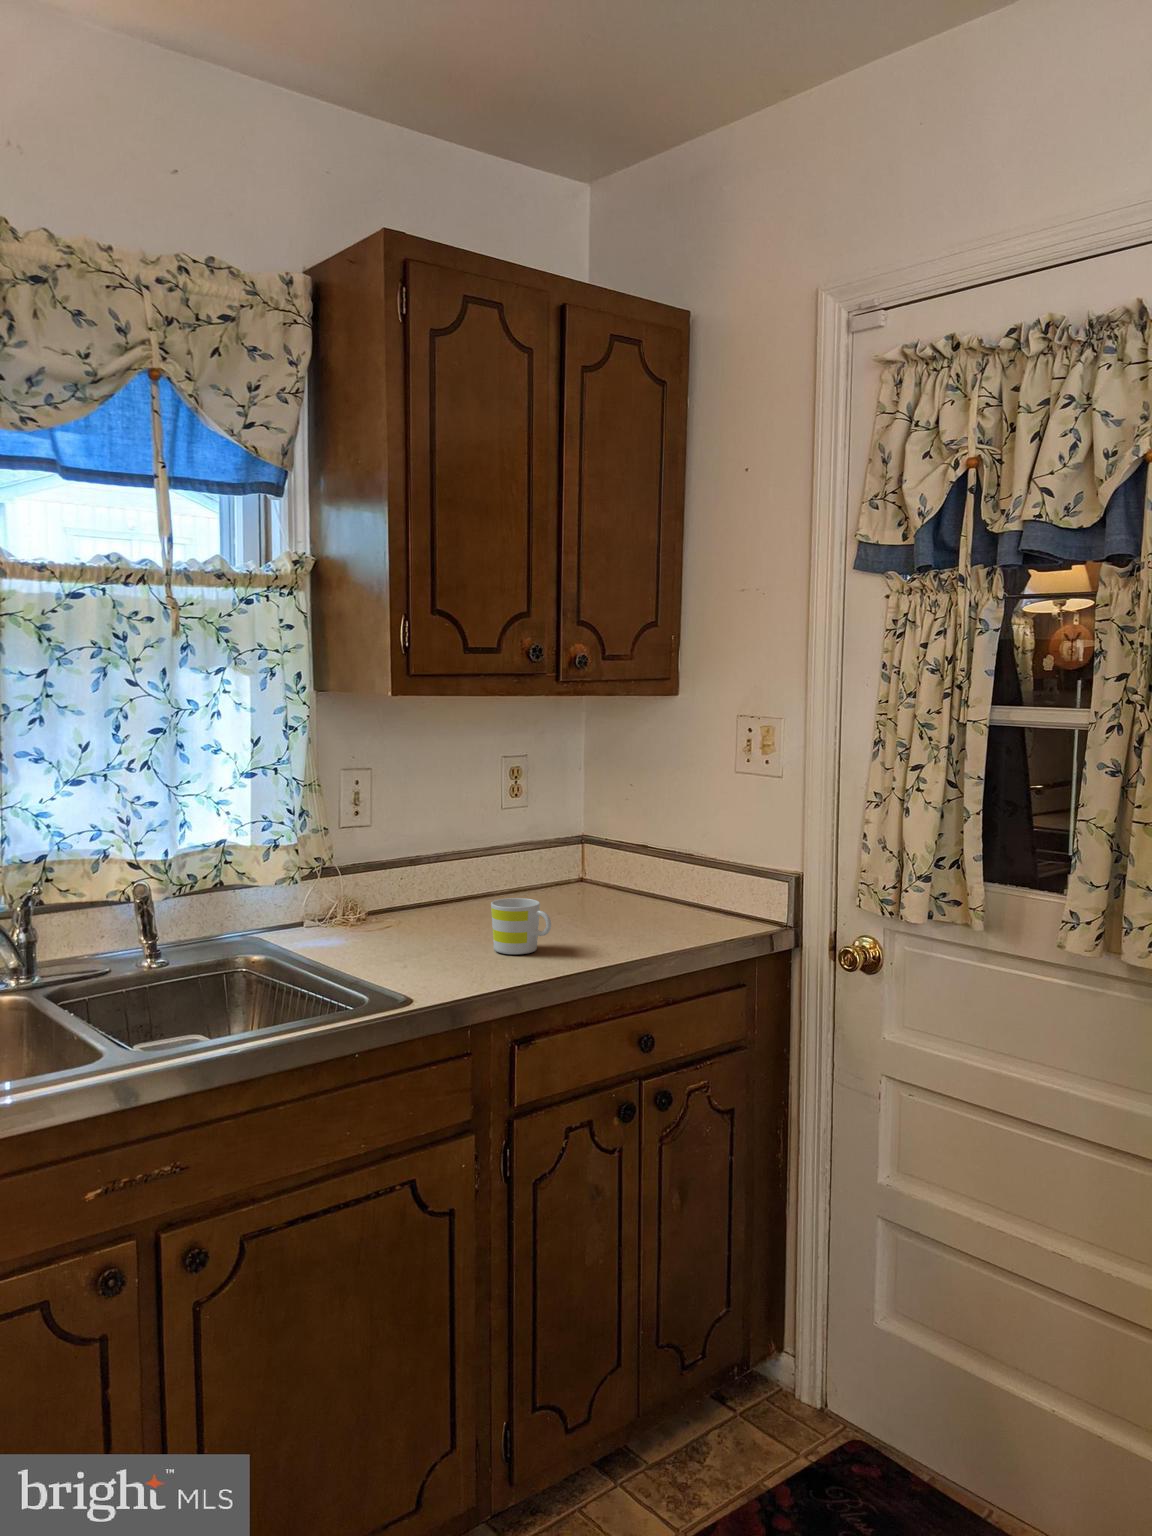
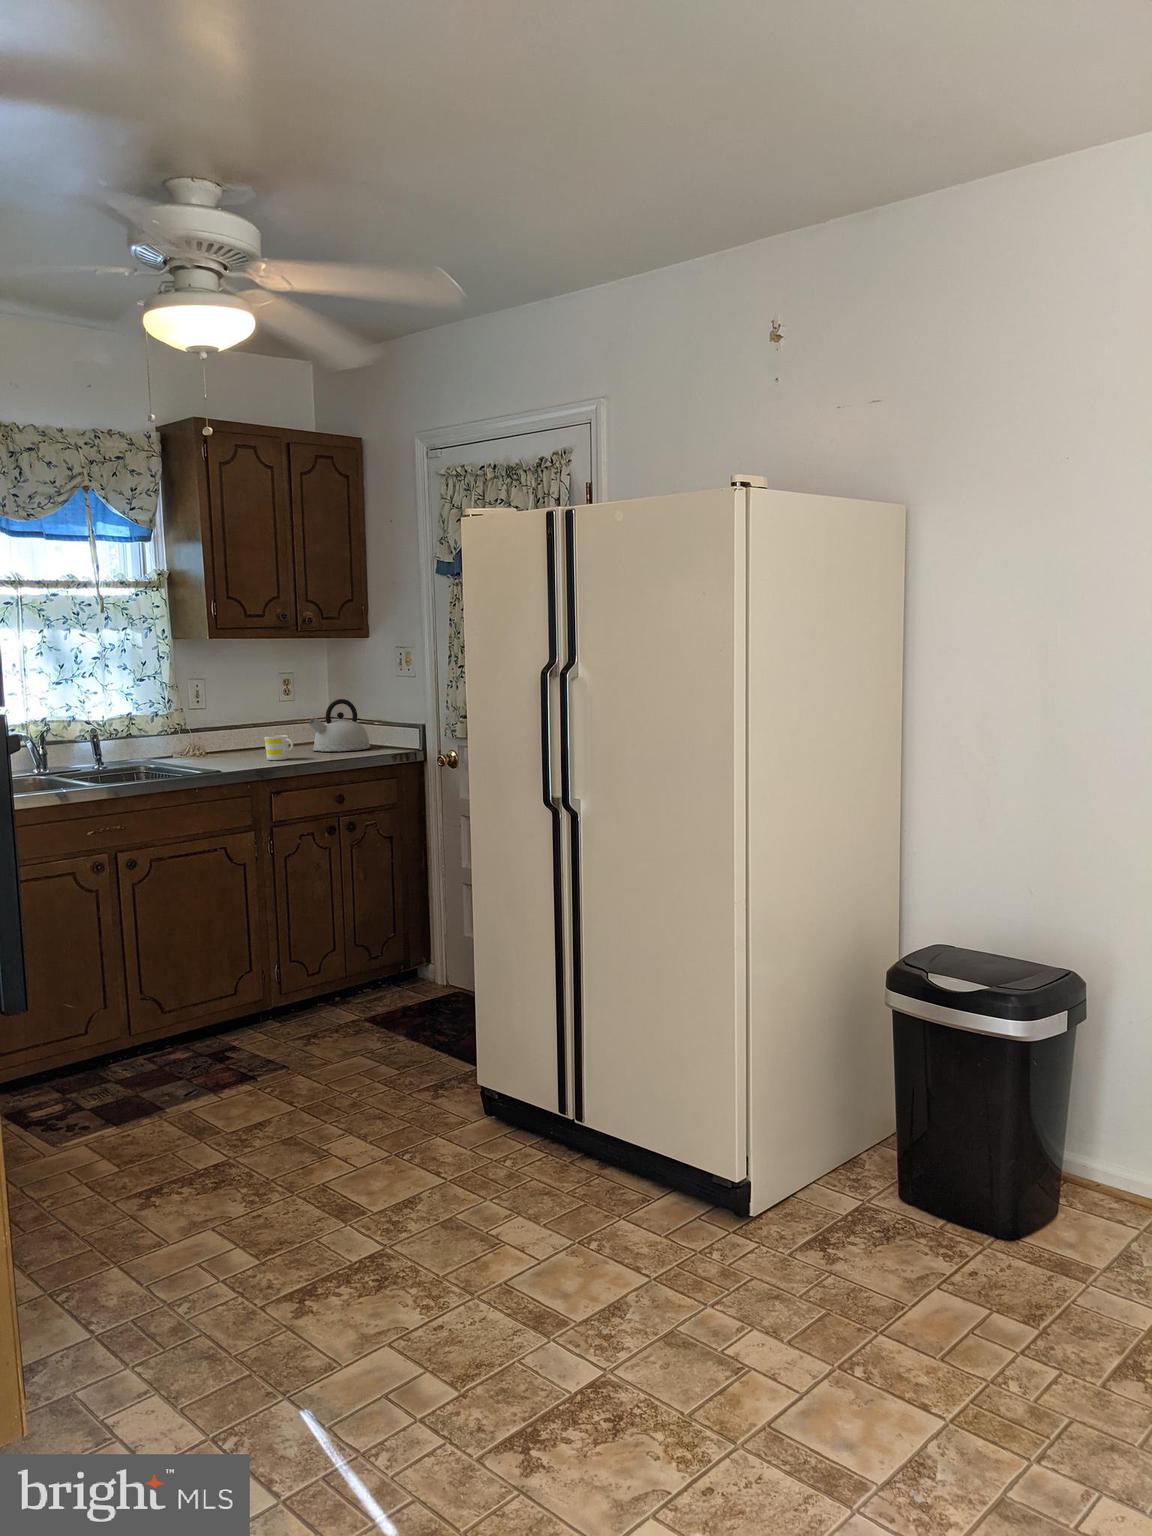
kettle: none [568,817,682,925] -> present [309,699,371,751]

